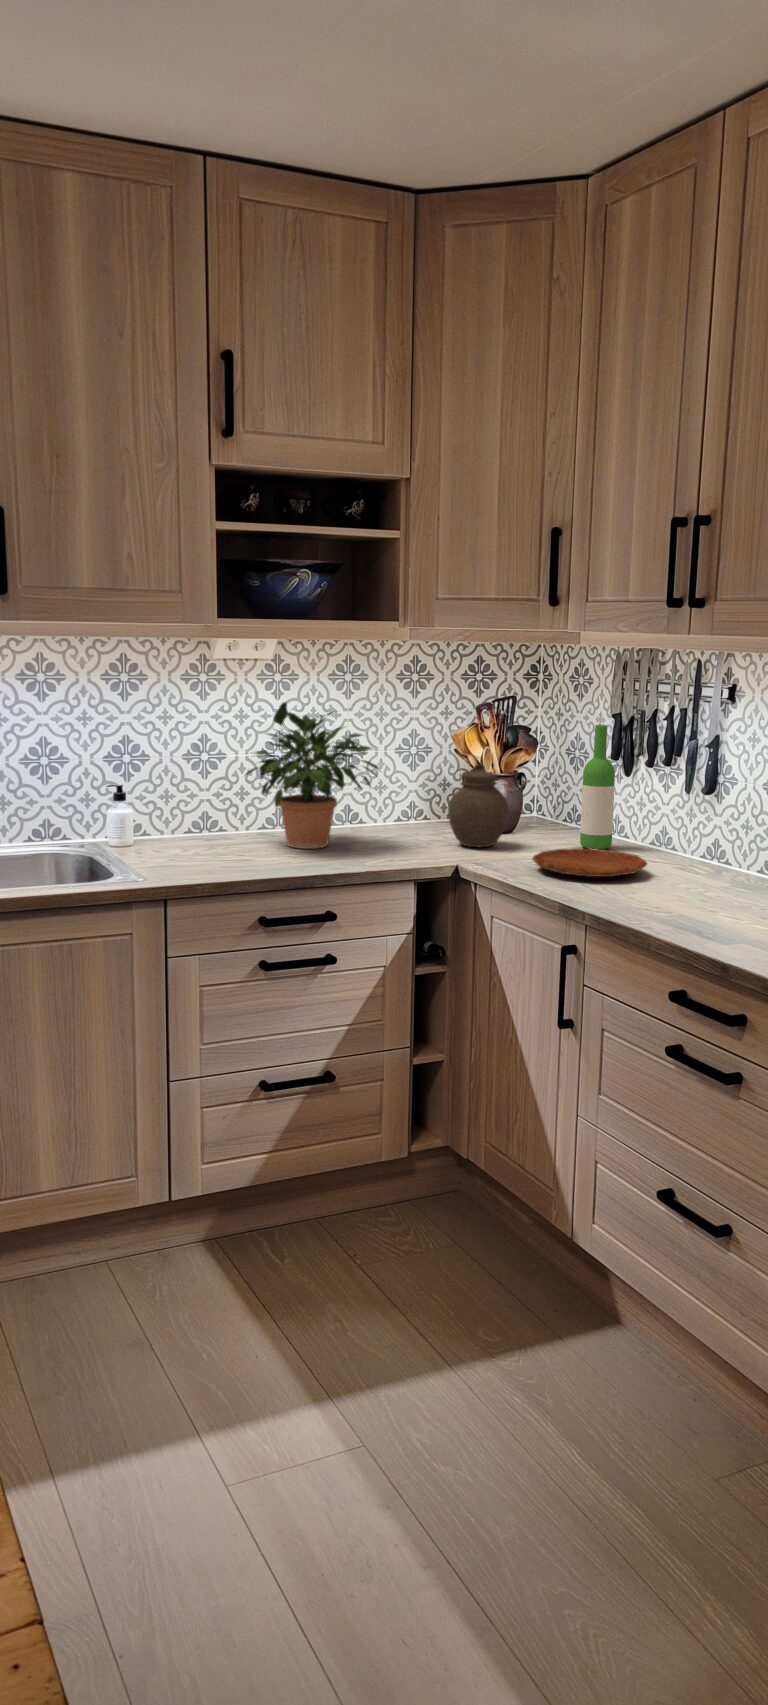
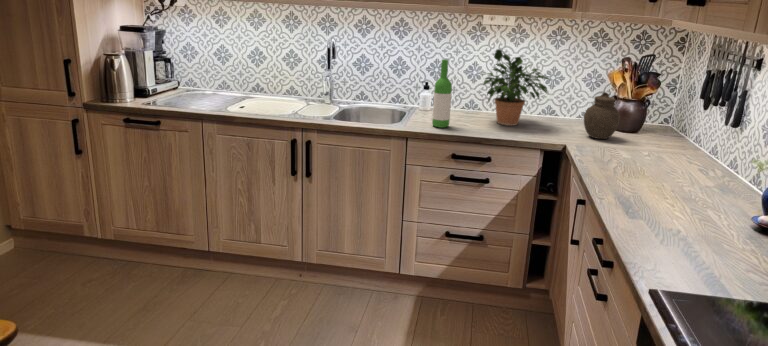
wine bottle: present [580,725,615,849] -> present [432,59,452,128]
tray: present [532,848,647,877] -> none [601,146,674,169]

